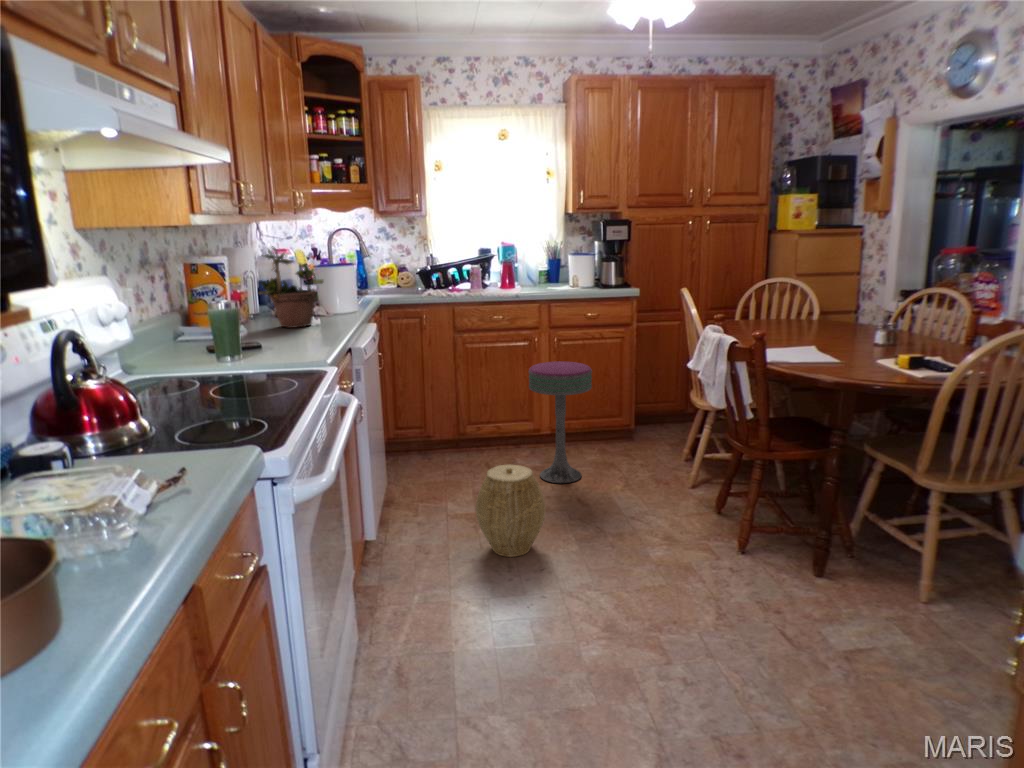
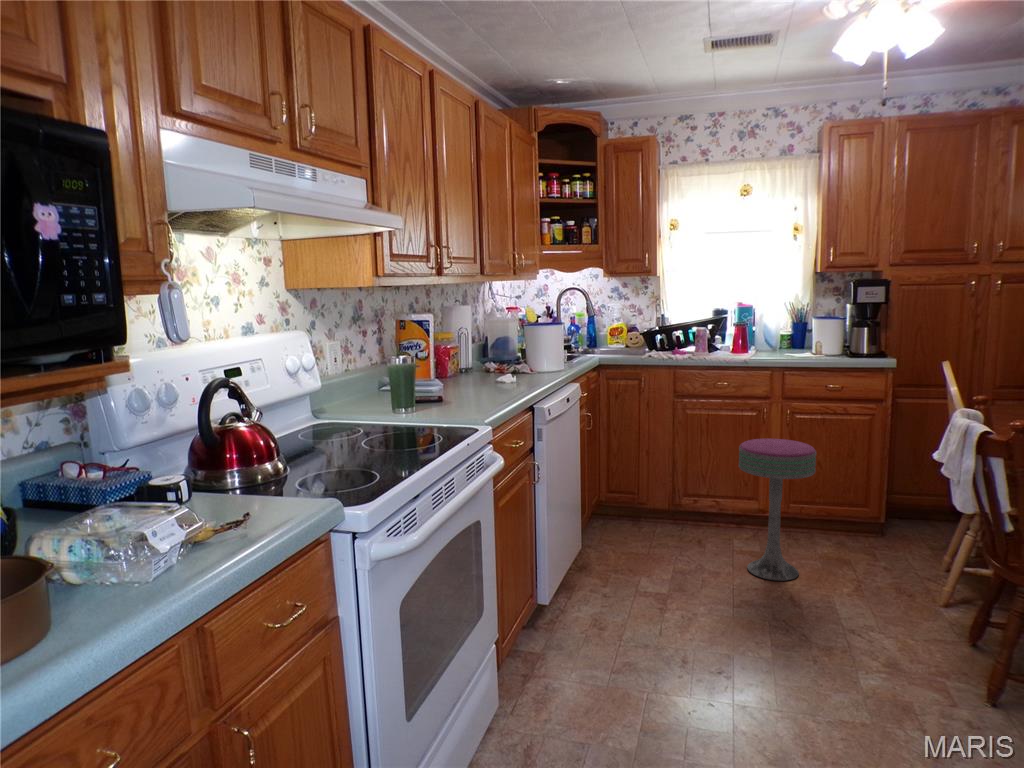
potted plant: present [260,246,323,328] -> none [459,301,519,384]
woven basket: present [476,465,545,557] -> none [644,548,723,653]

